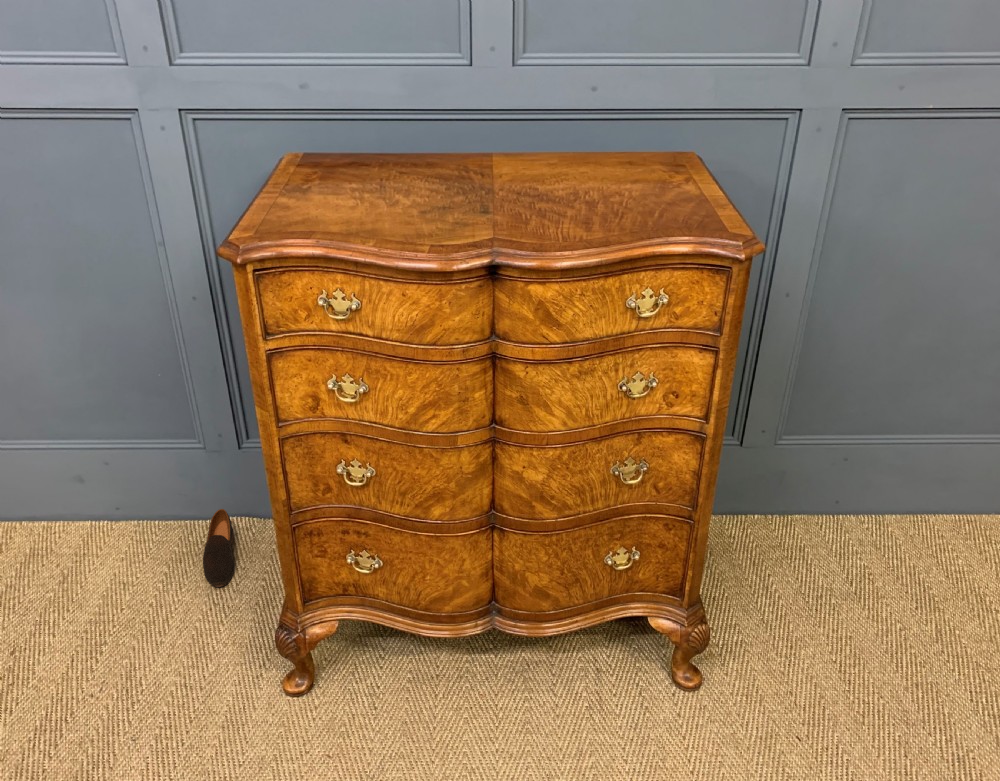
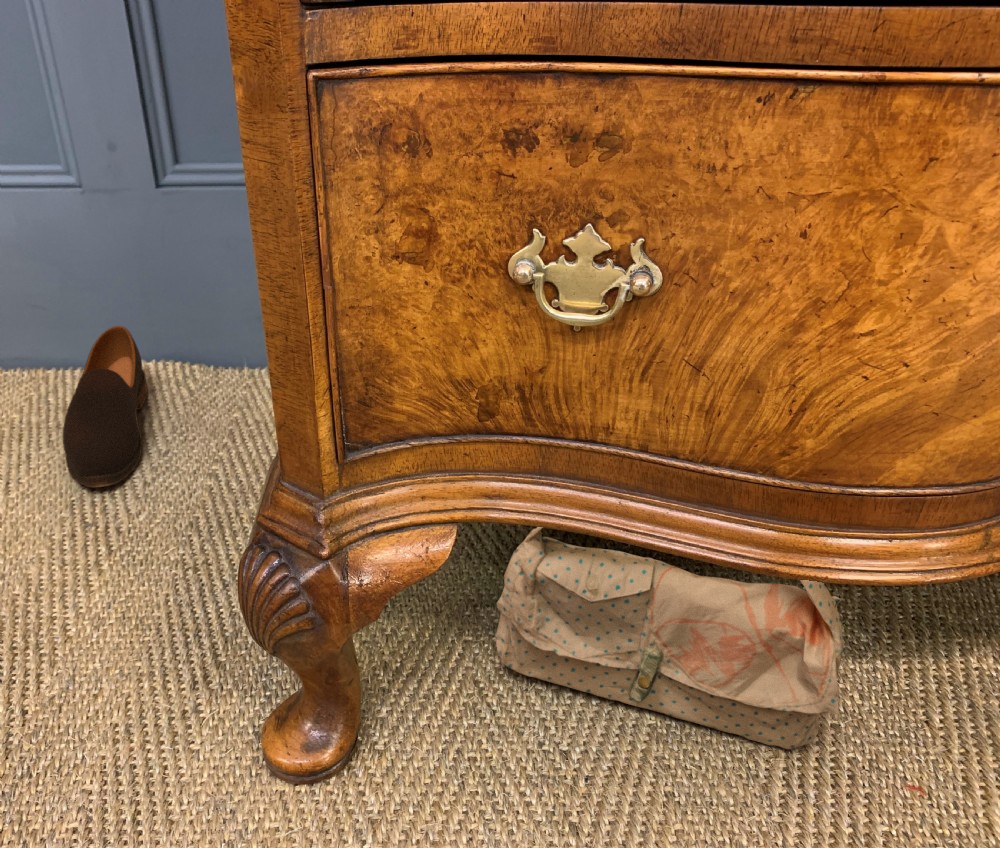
bag: none [359,581,464,686] -> present [496,527,844,749]

